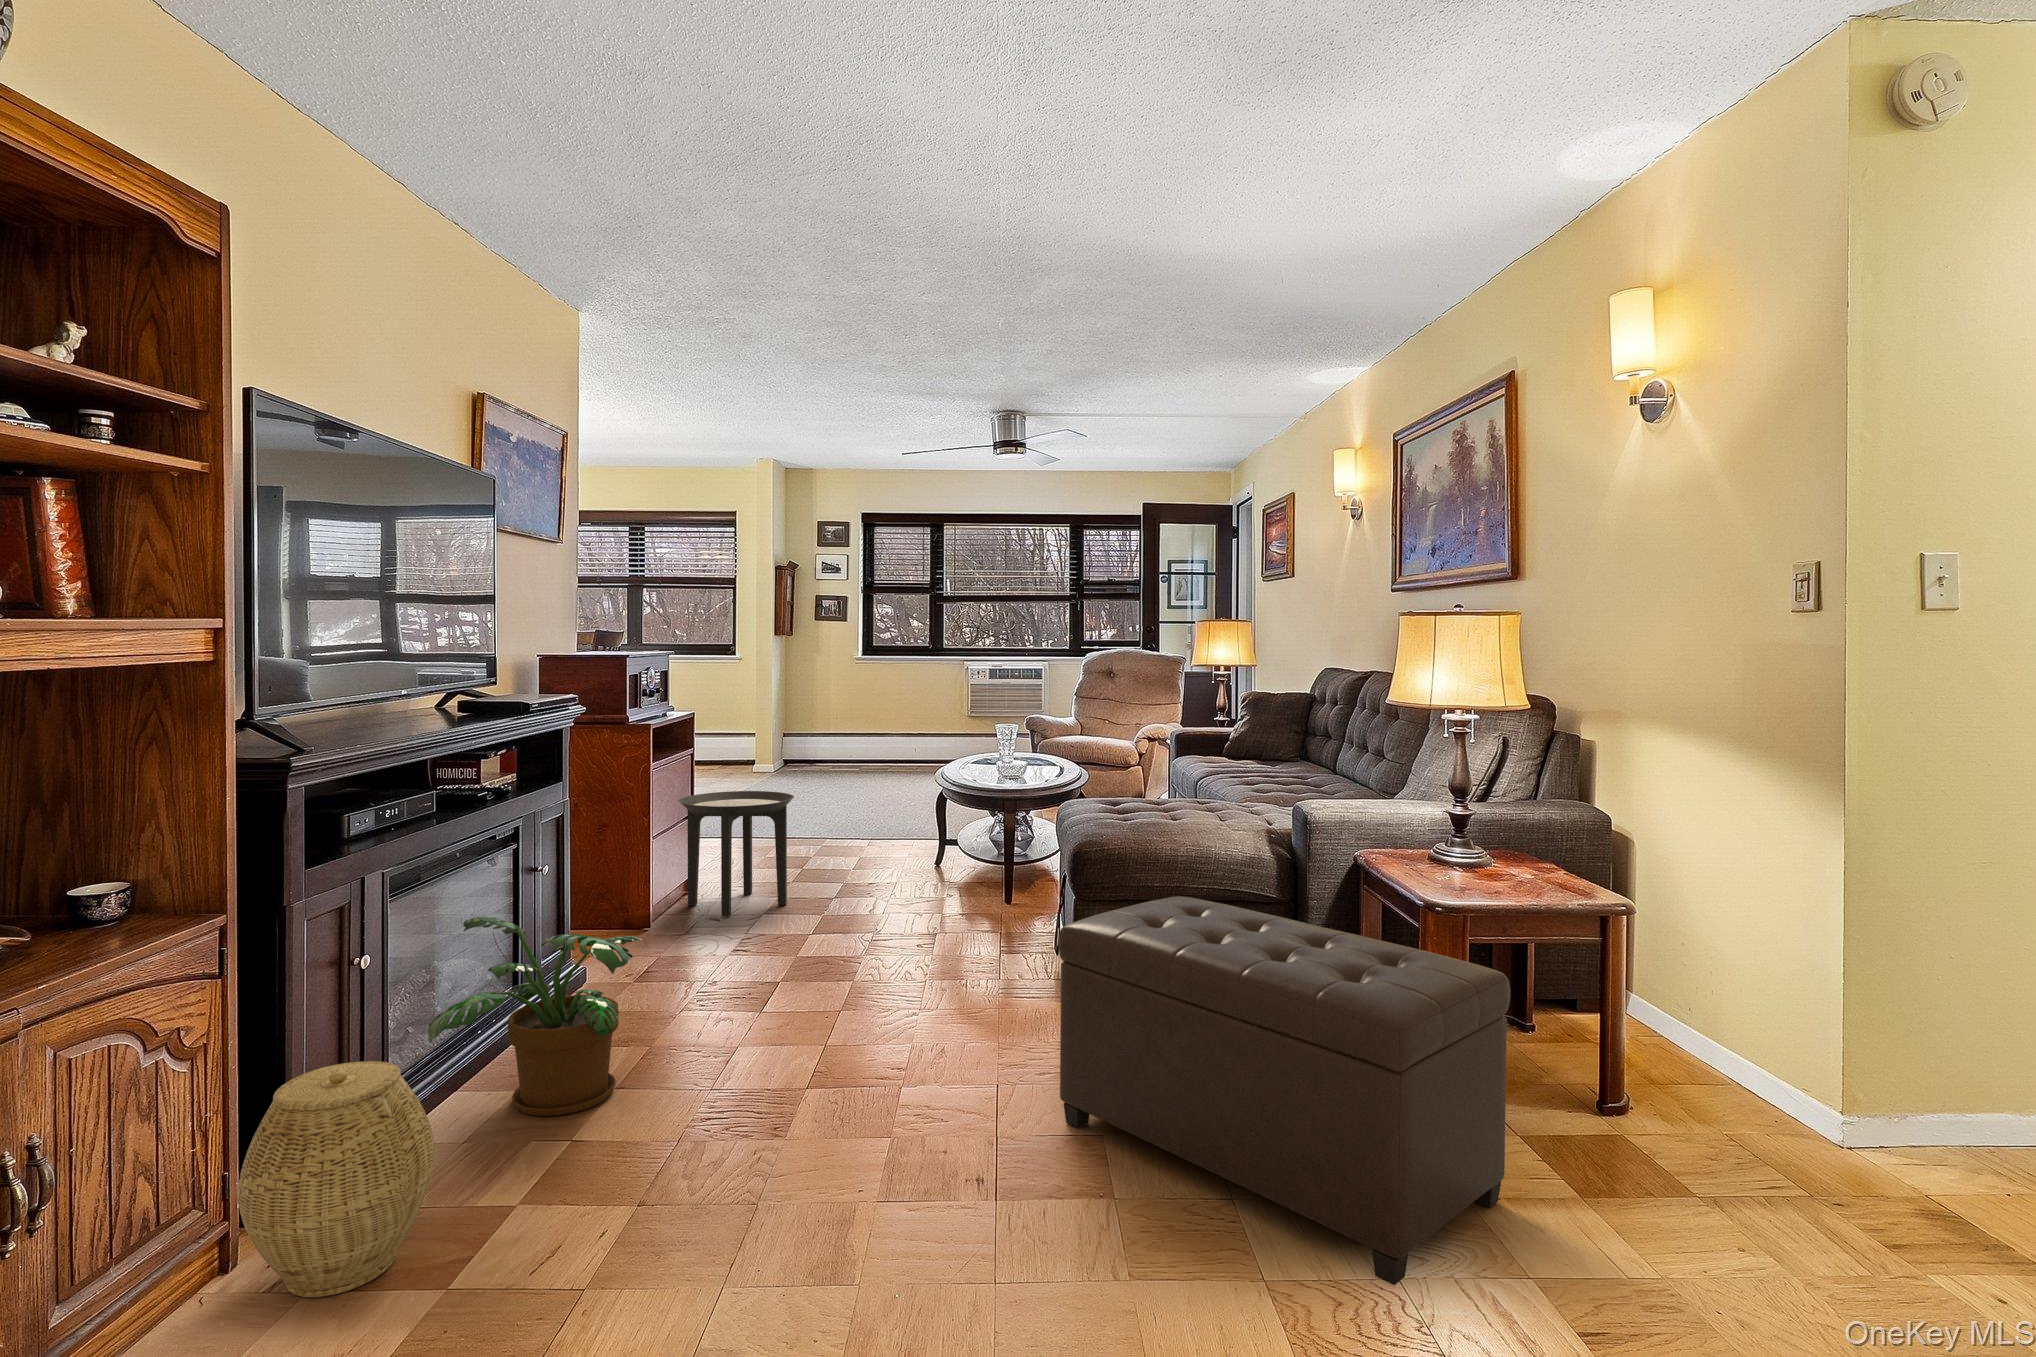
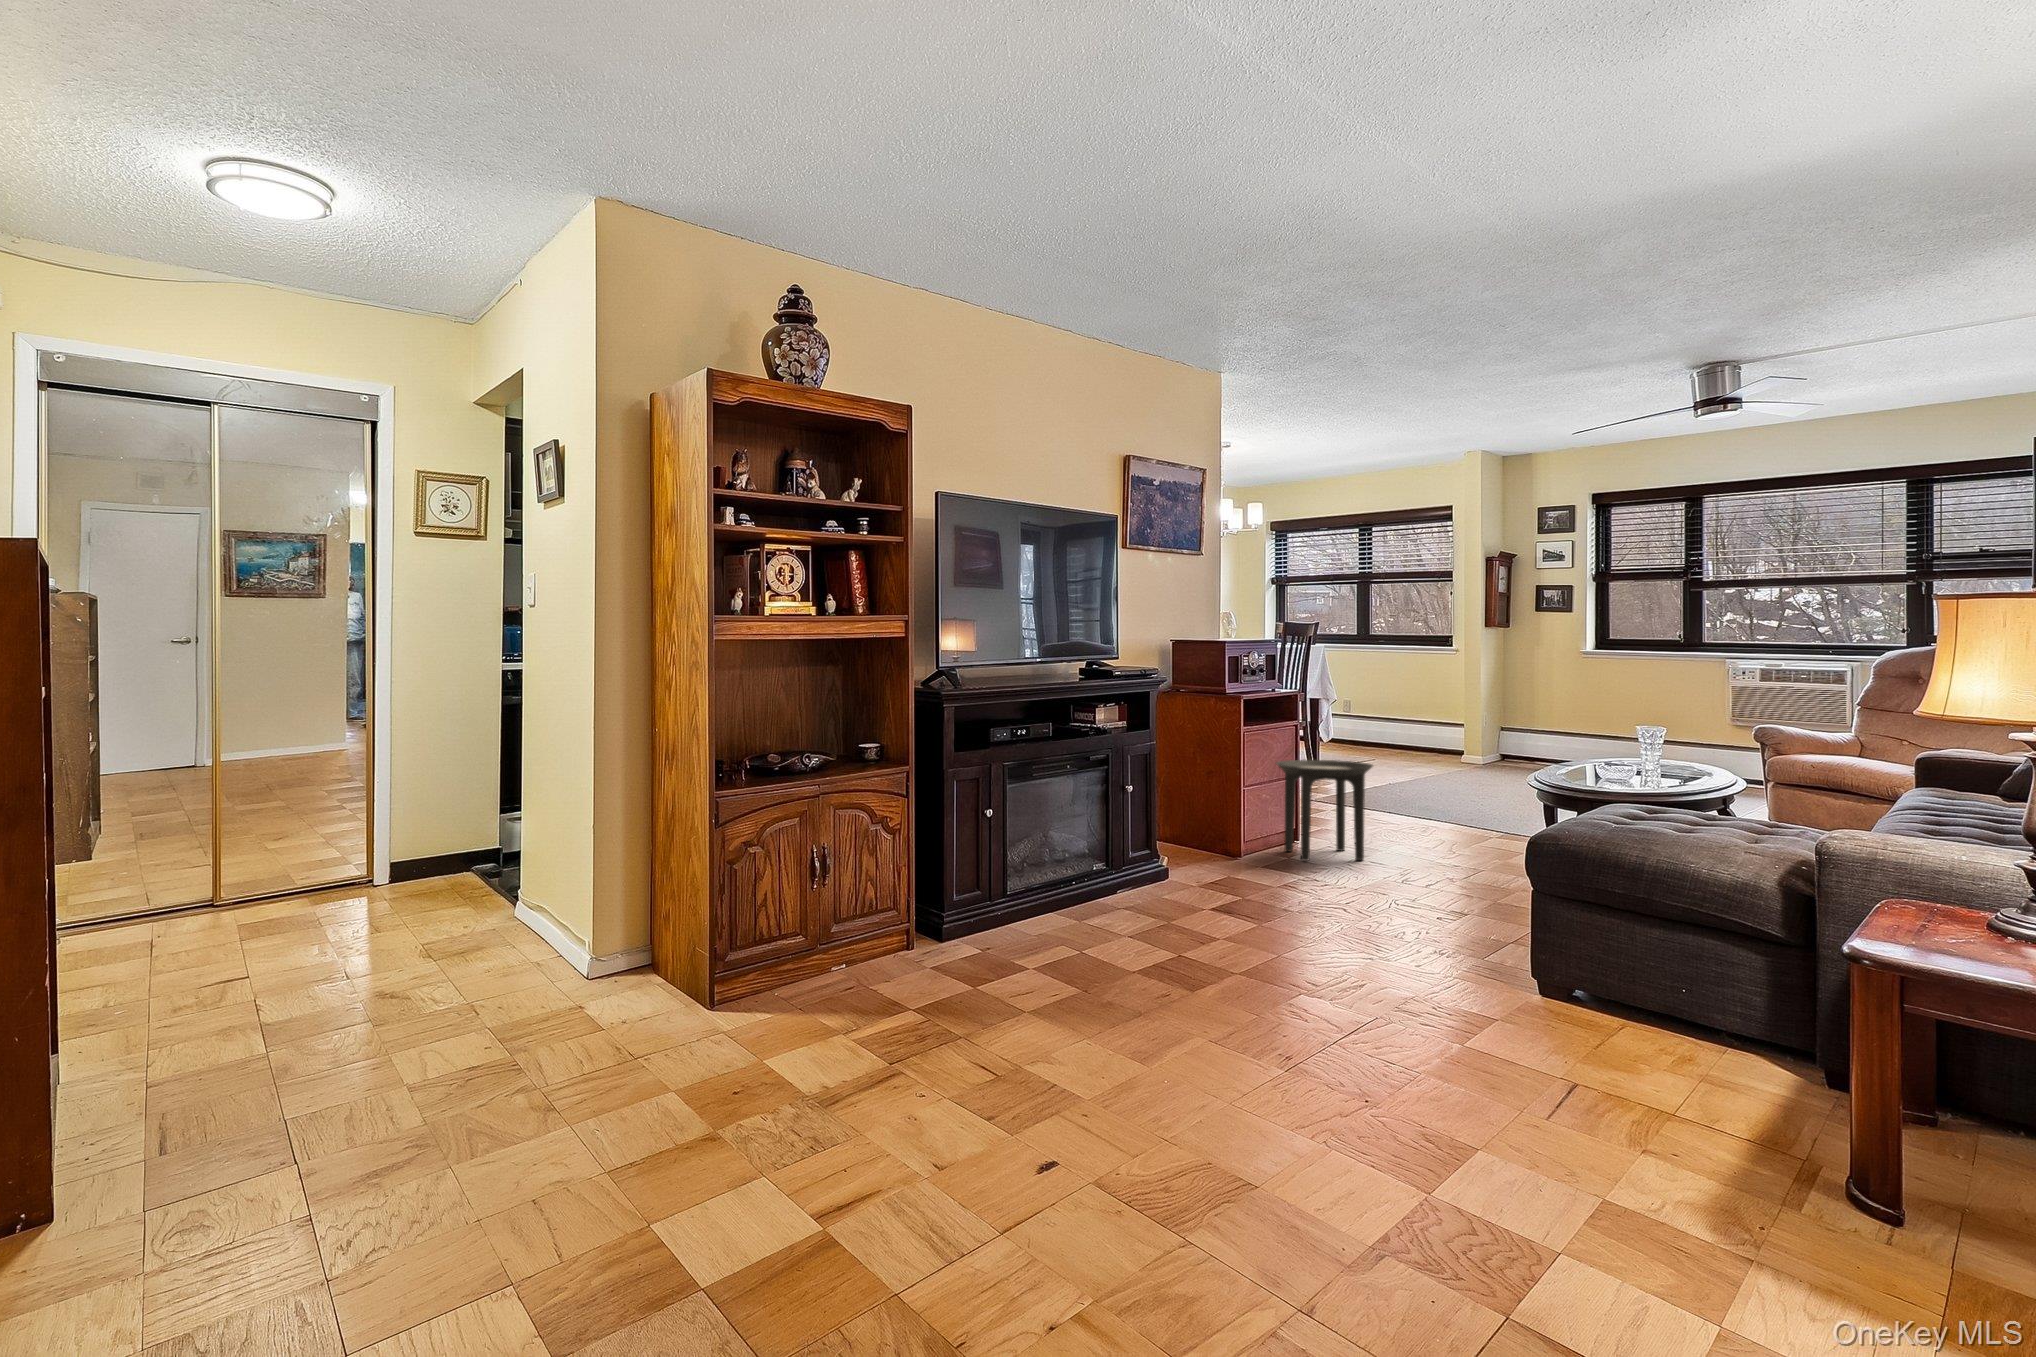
ottoman: present [1058,896,1510,1285] -> none [1398,842,1717,1119]
potted plant: present [428,917,647,1116] -> none [1025,805,1152,934]
woven basket: present [238,1061,435,1297] -> none [906,854,993,968]

